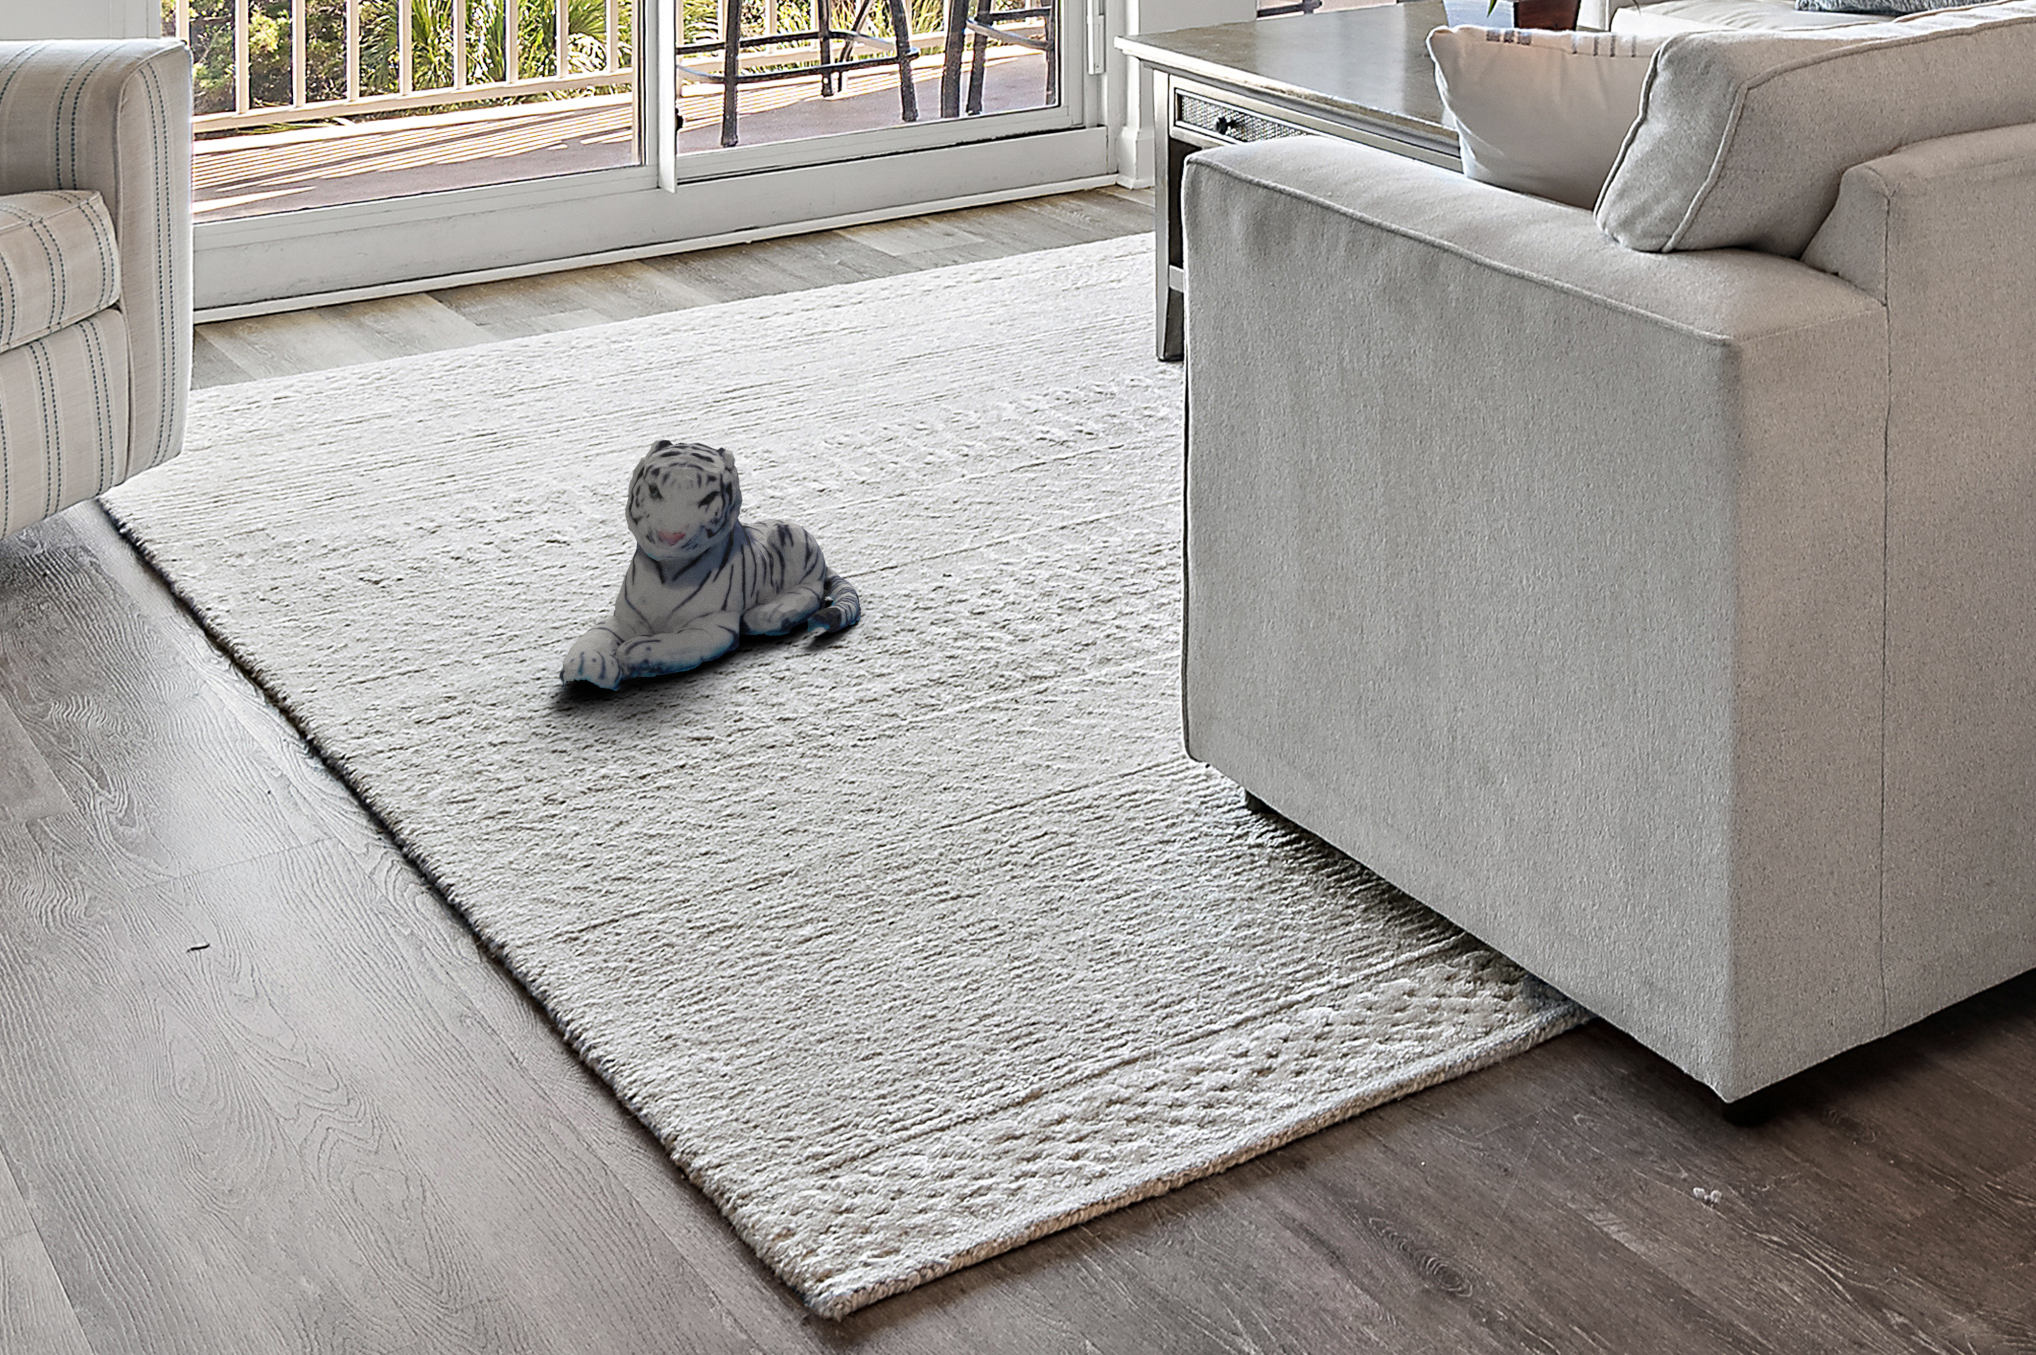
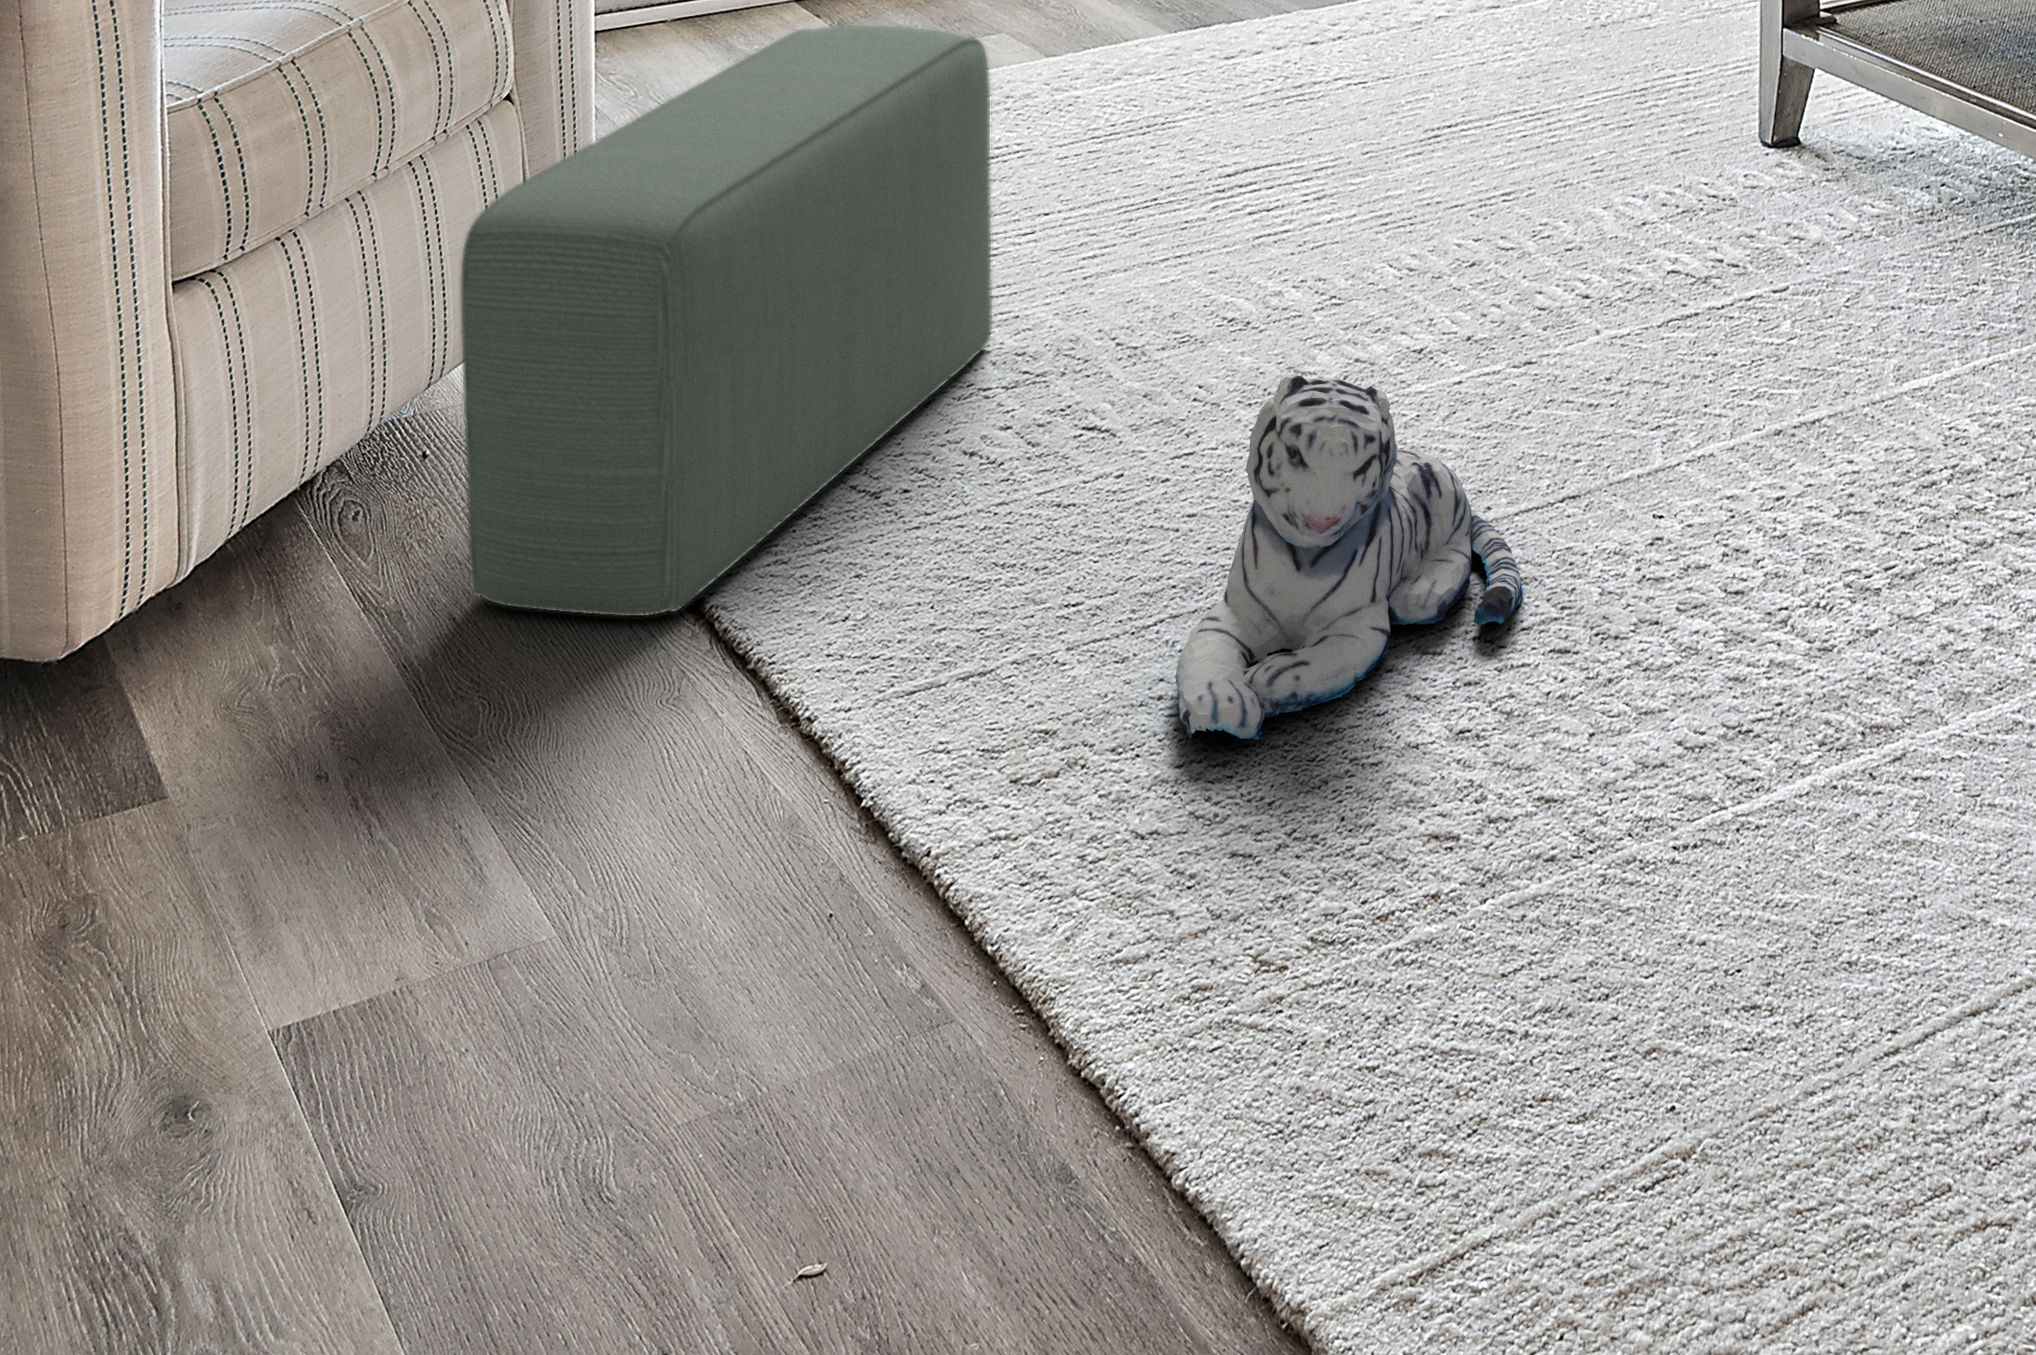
pouf: none [50,253,513,656] -> present [460,25,992,616]

